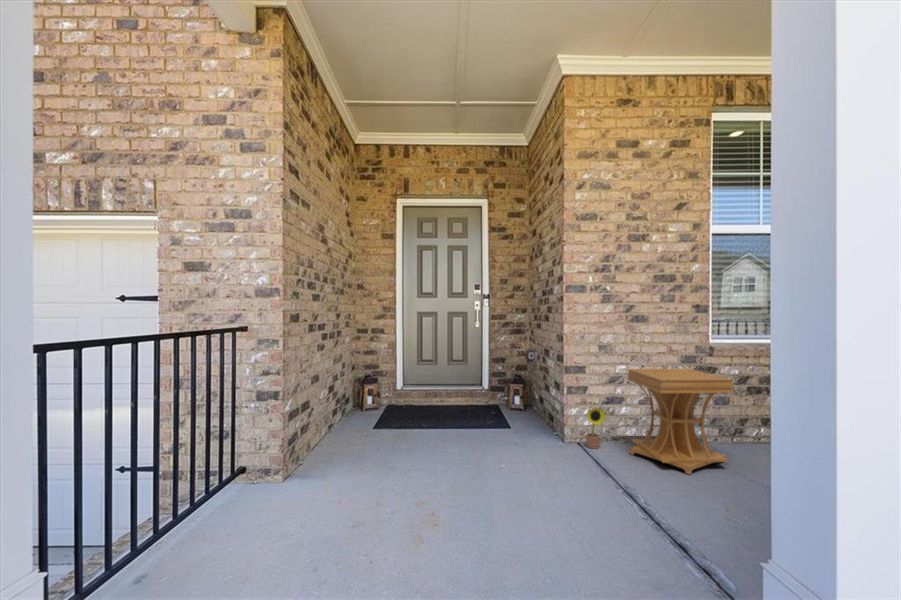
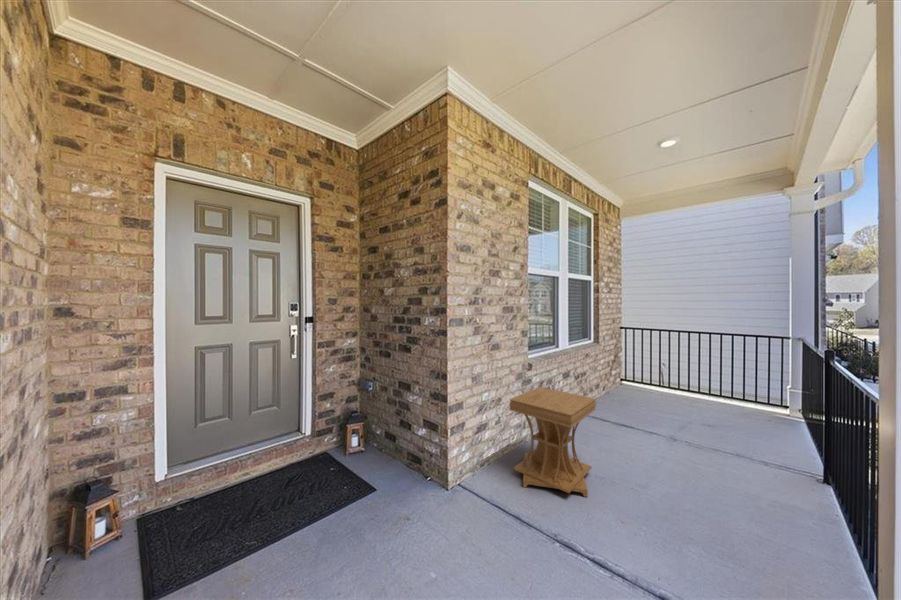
decorative plant: present [586,408,607,449] -> none [480,448,504,494]

